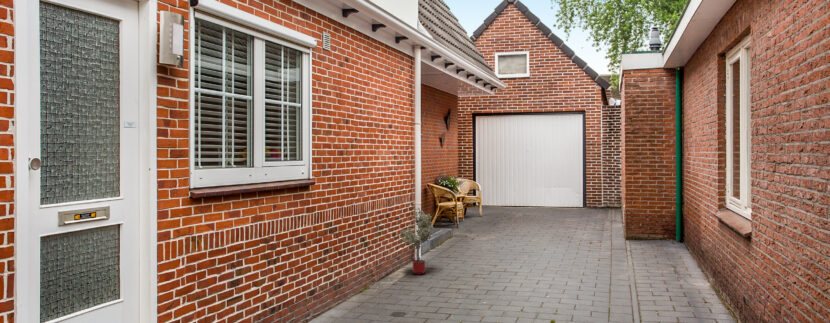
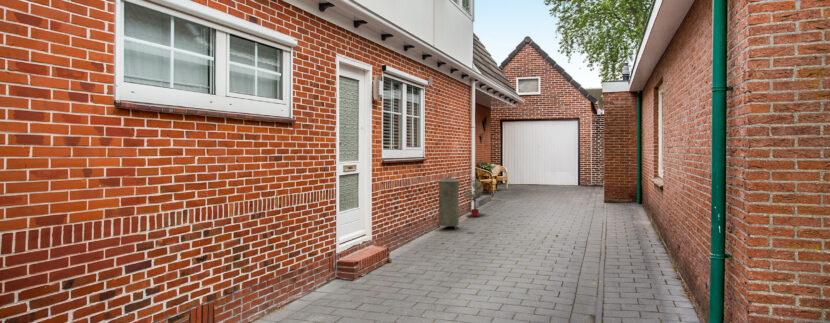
trash can: none [343,212,383,308] -> present [438,177,459,229]

